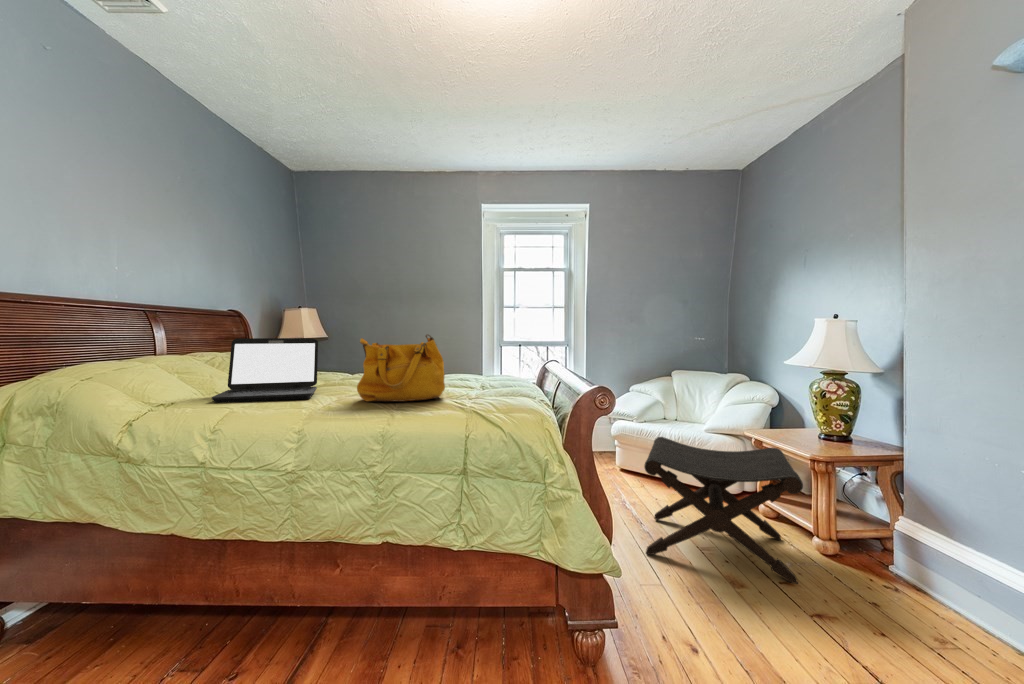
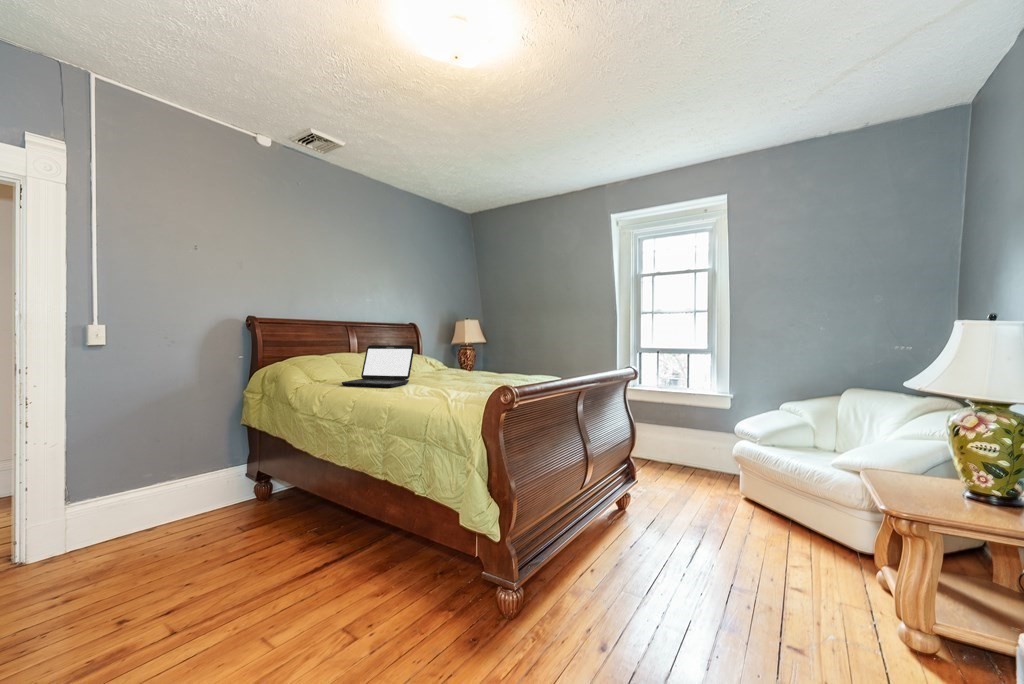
handbag: present [357,334,445,402] -> none [412,343,473,394]
footstool: present [644,437,803,584] -> none [657,458,866,654]

